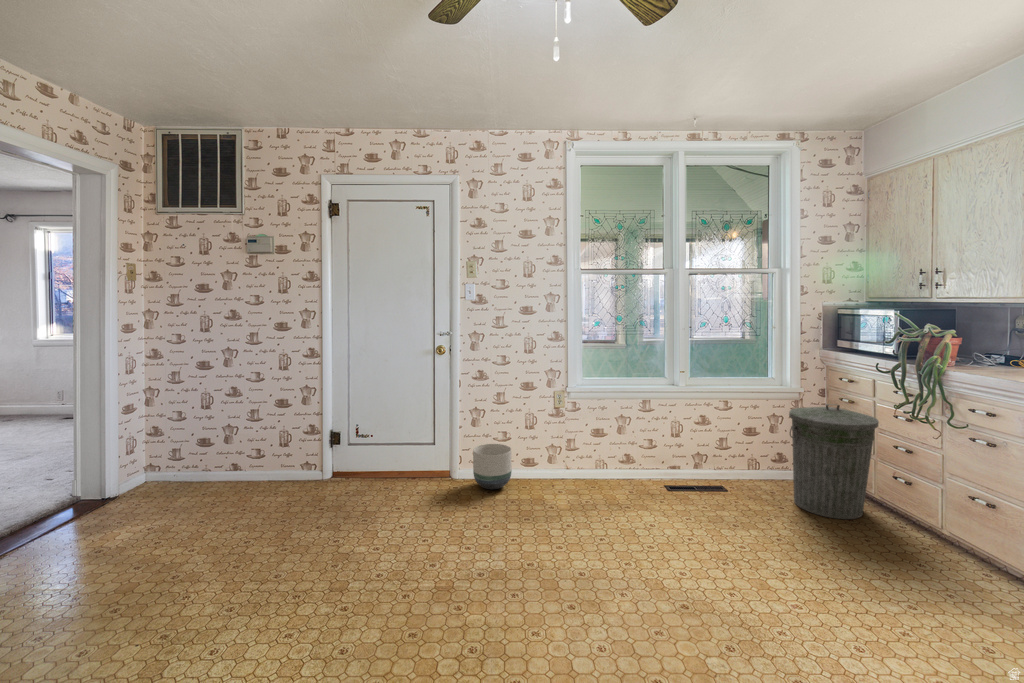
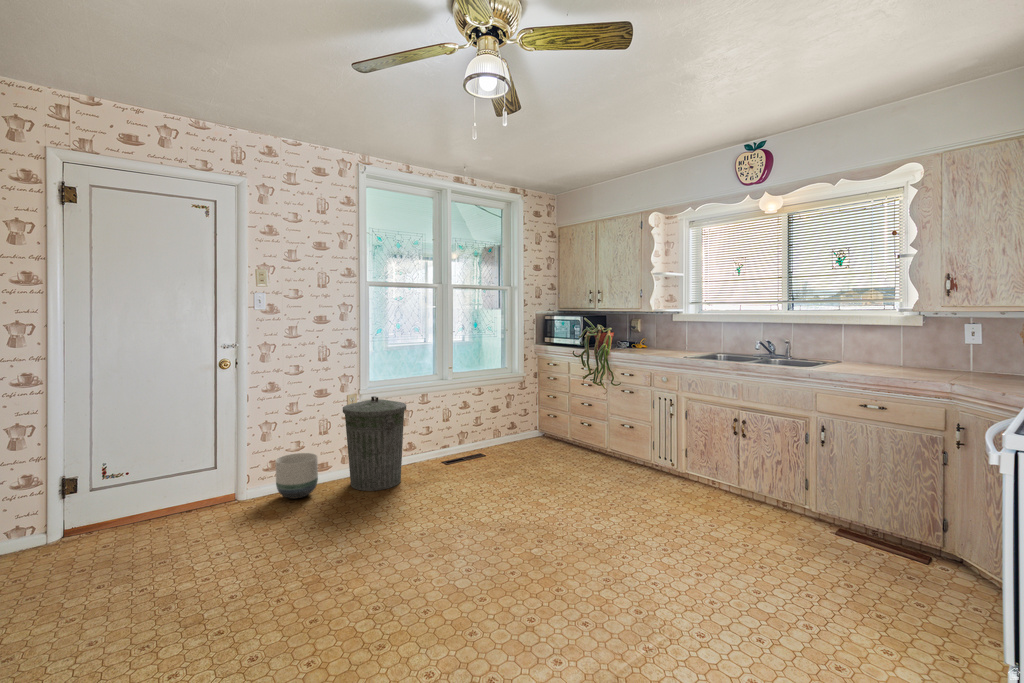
trash can: present [789,404,879,519] -> present [343,396,406,491]

